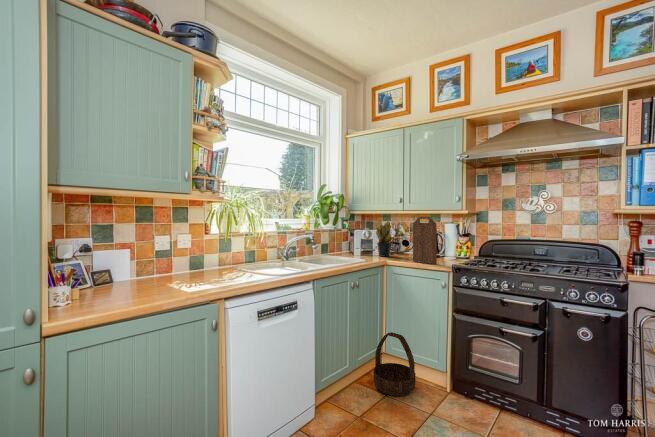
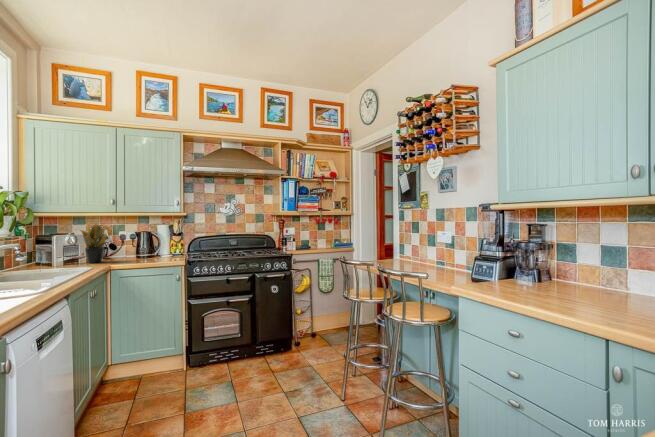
cutting board: present [413,216,437,264] -> none [143,219,171,262]
basket: present [373,332,416,396] -> none [108,335,156,400]

